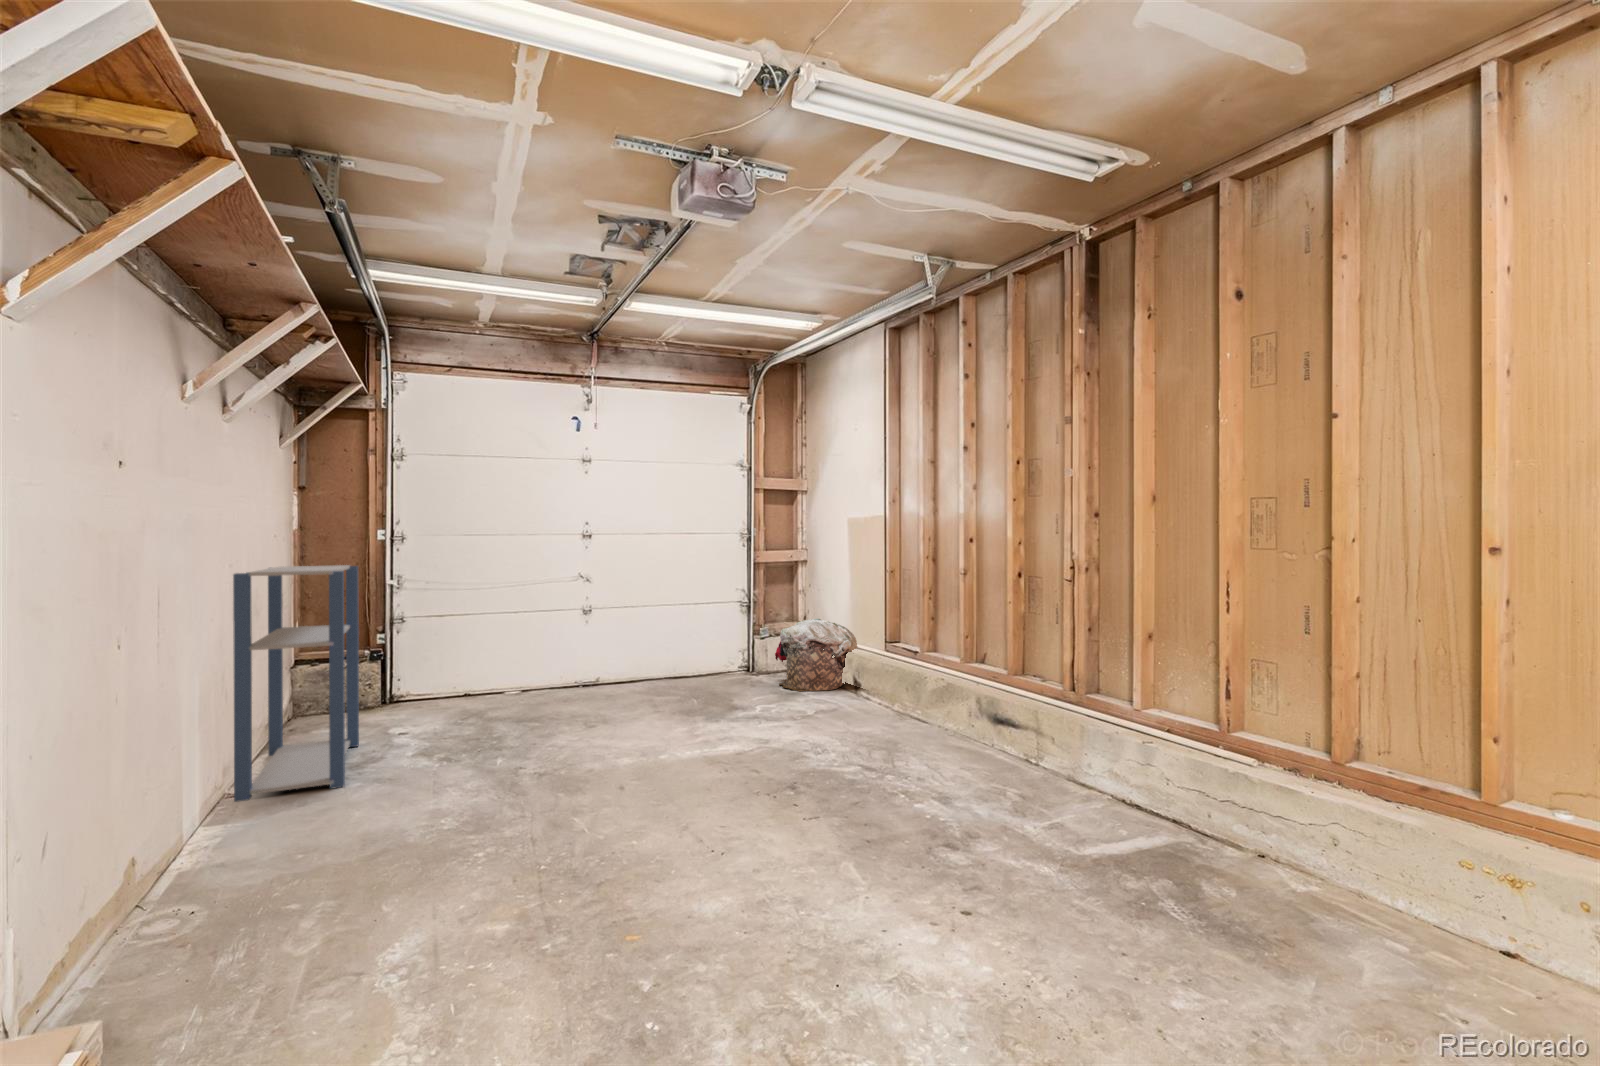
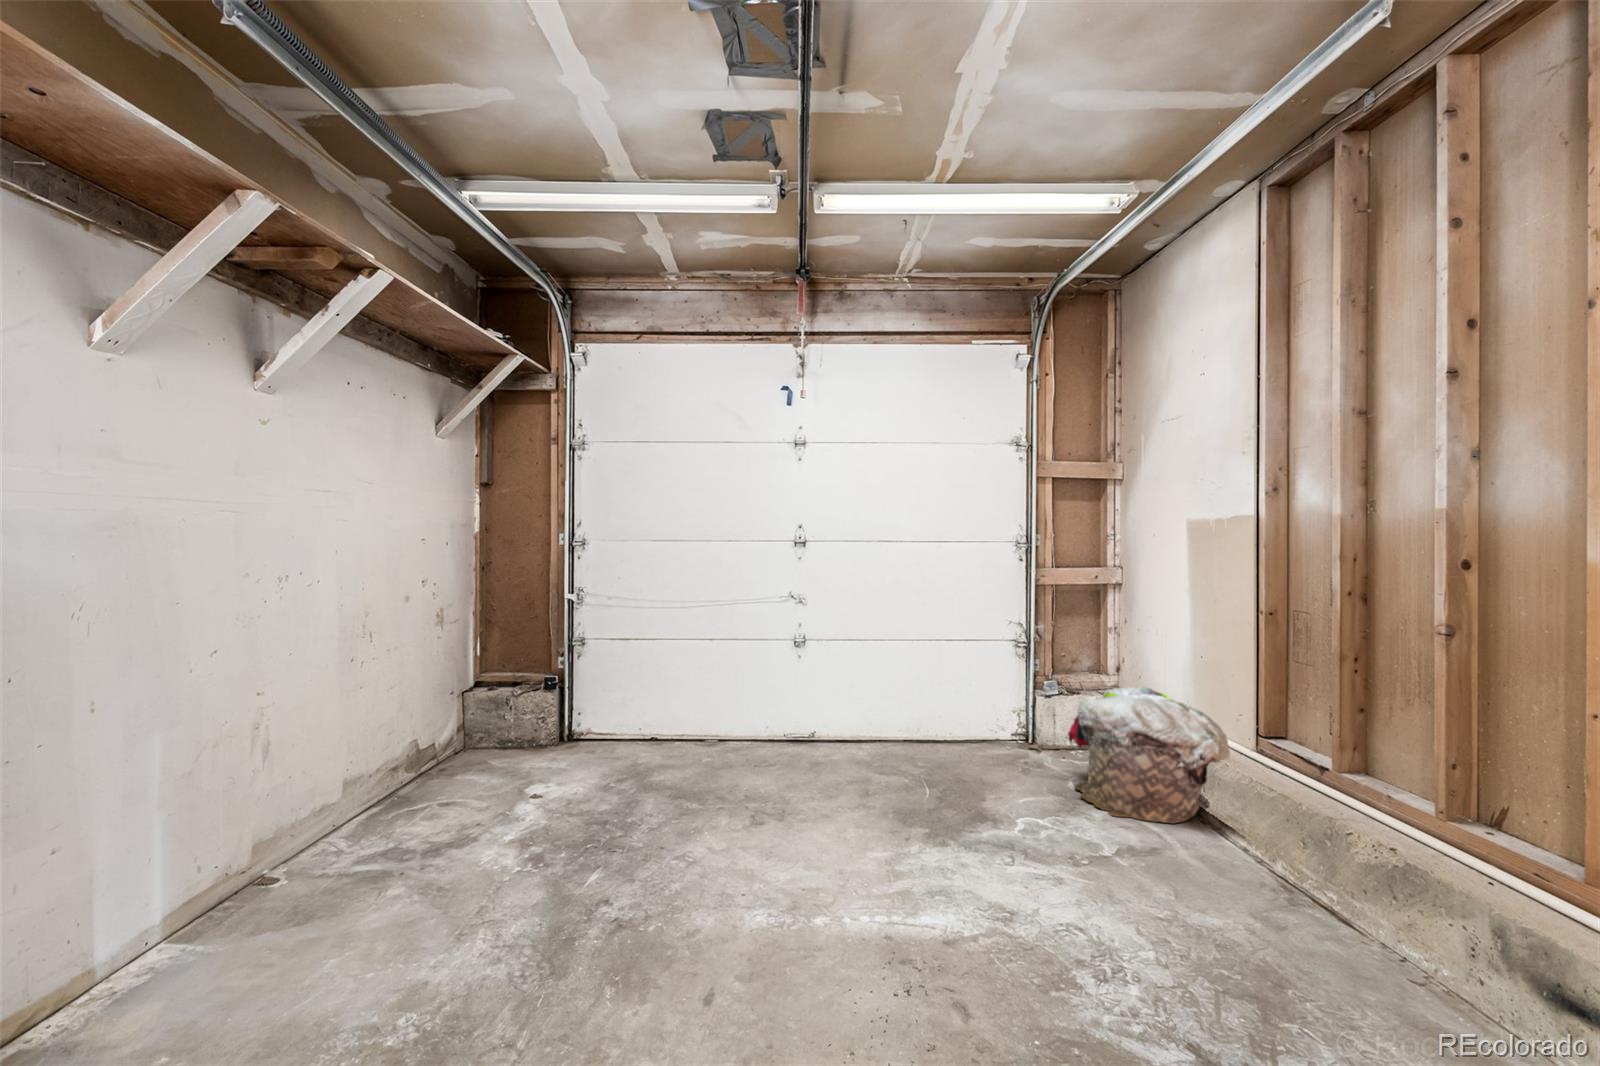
shelving unit: present [233,565,359,802] -> none [121,586,444,981]

